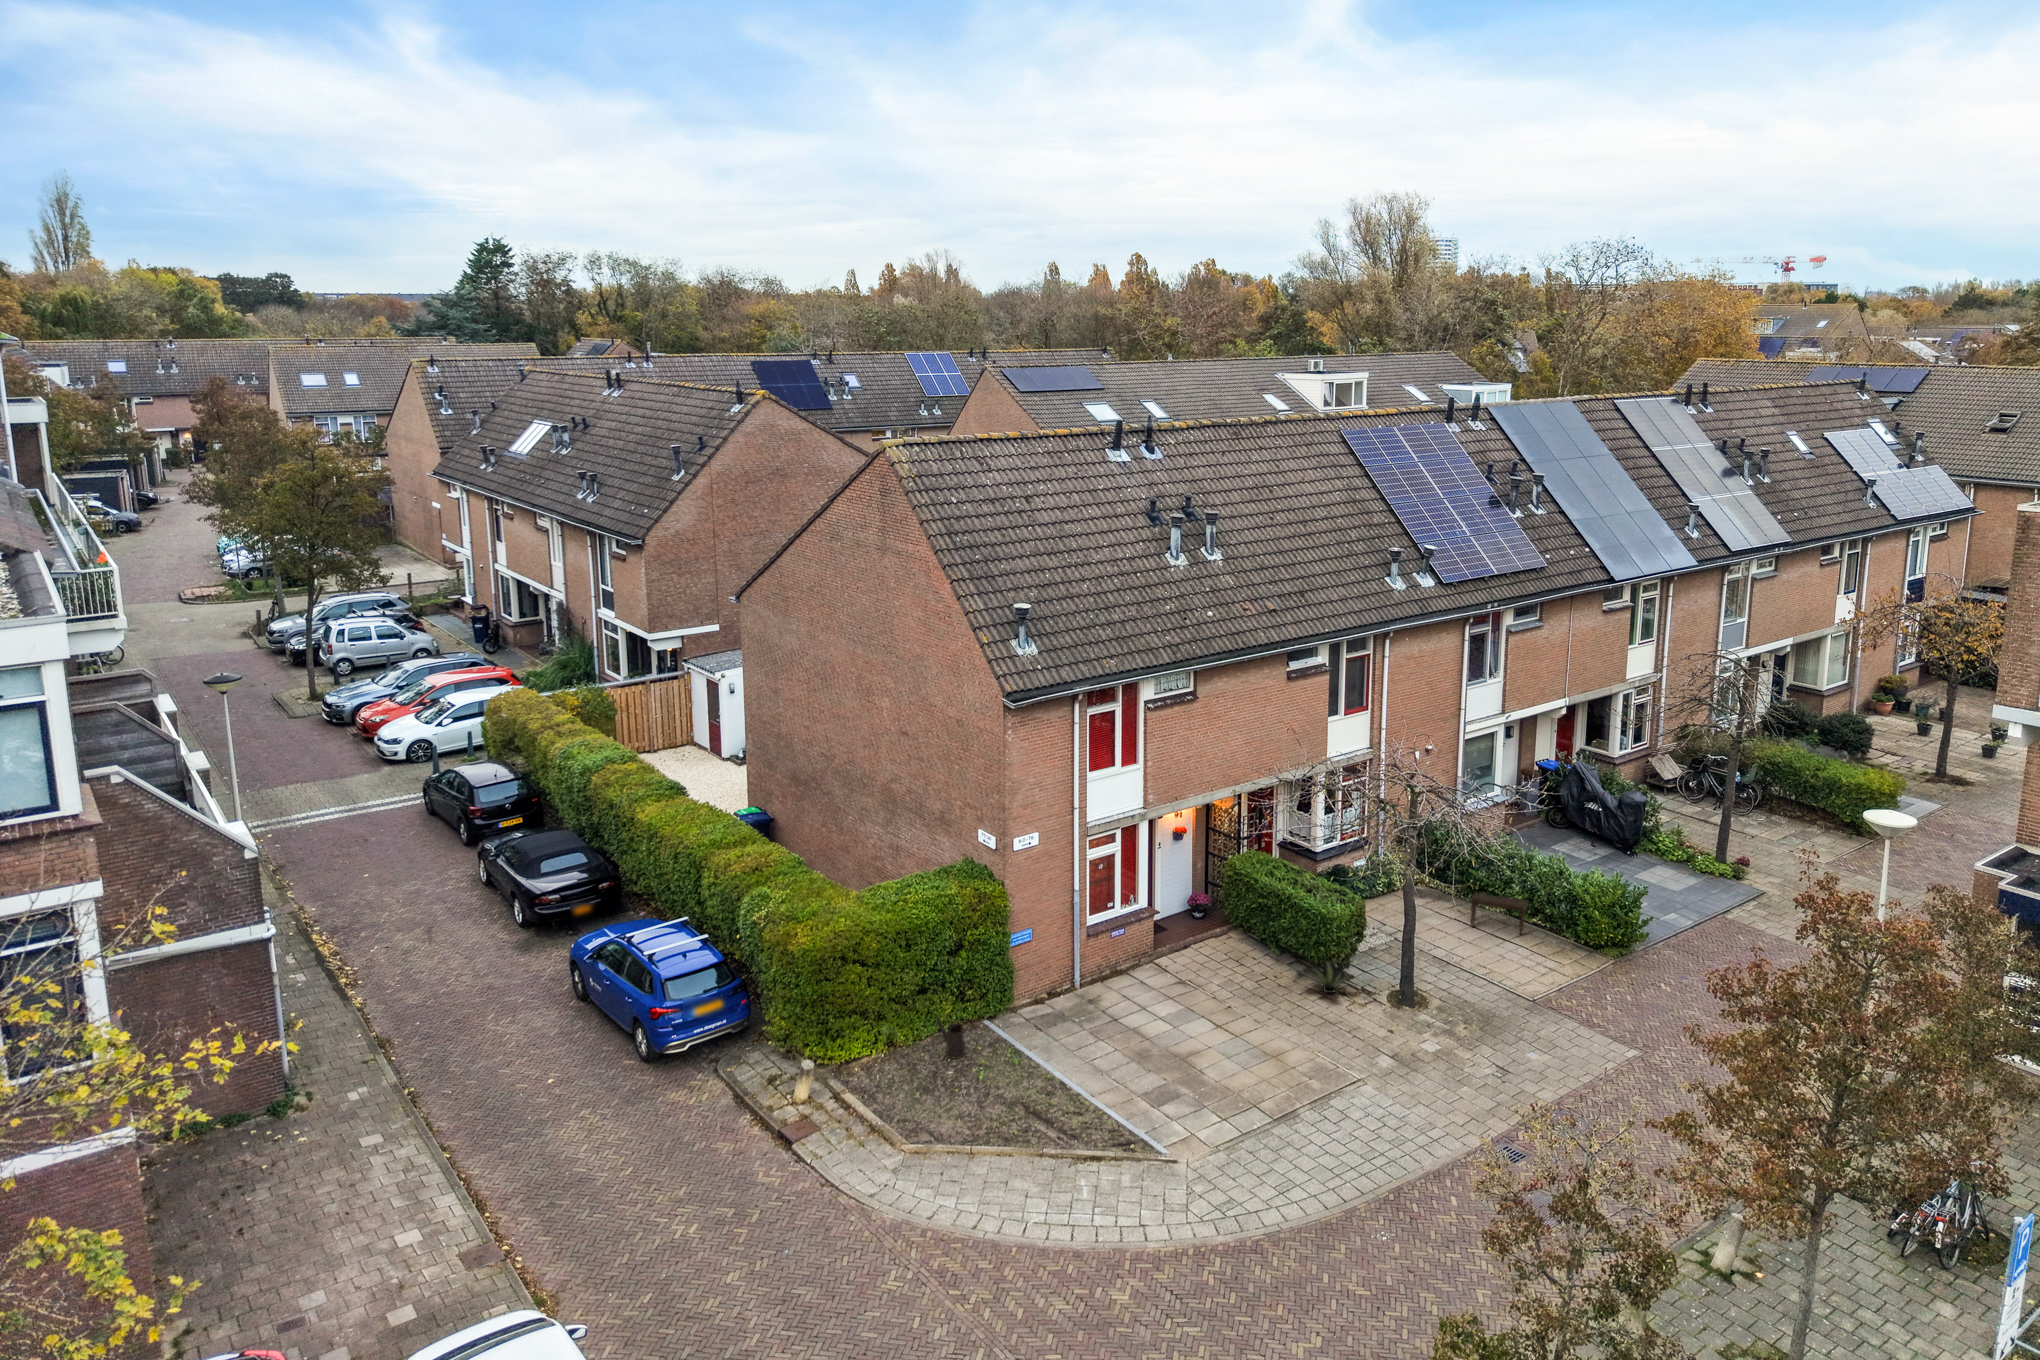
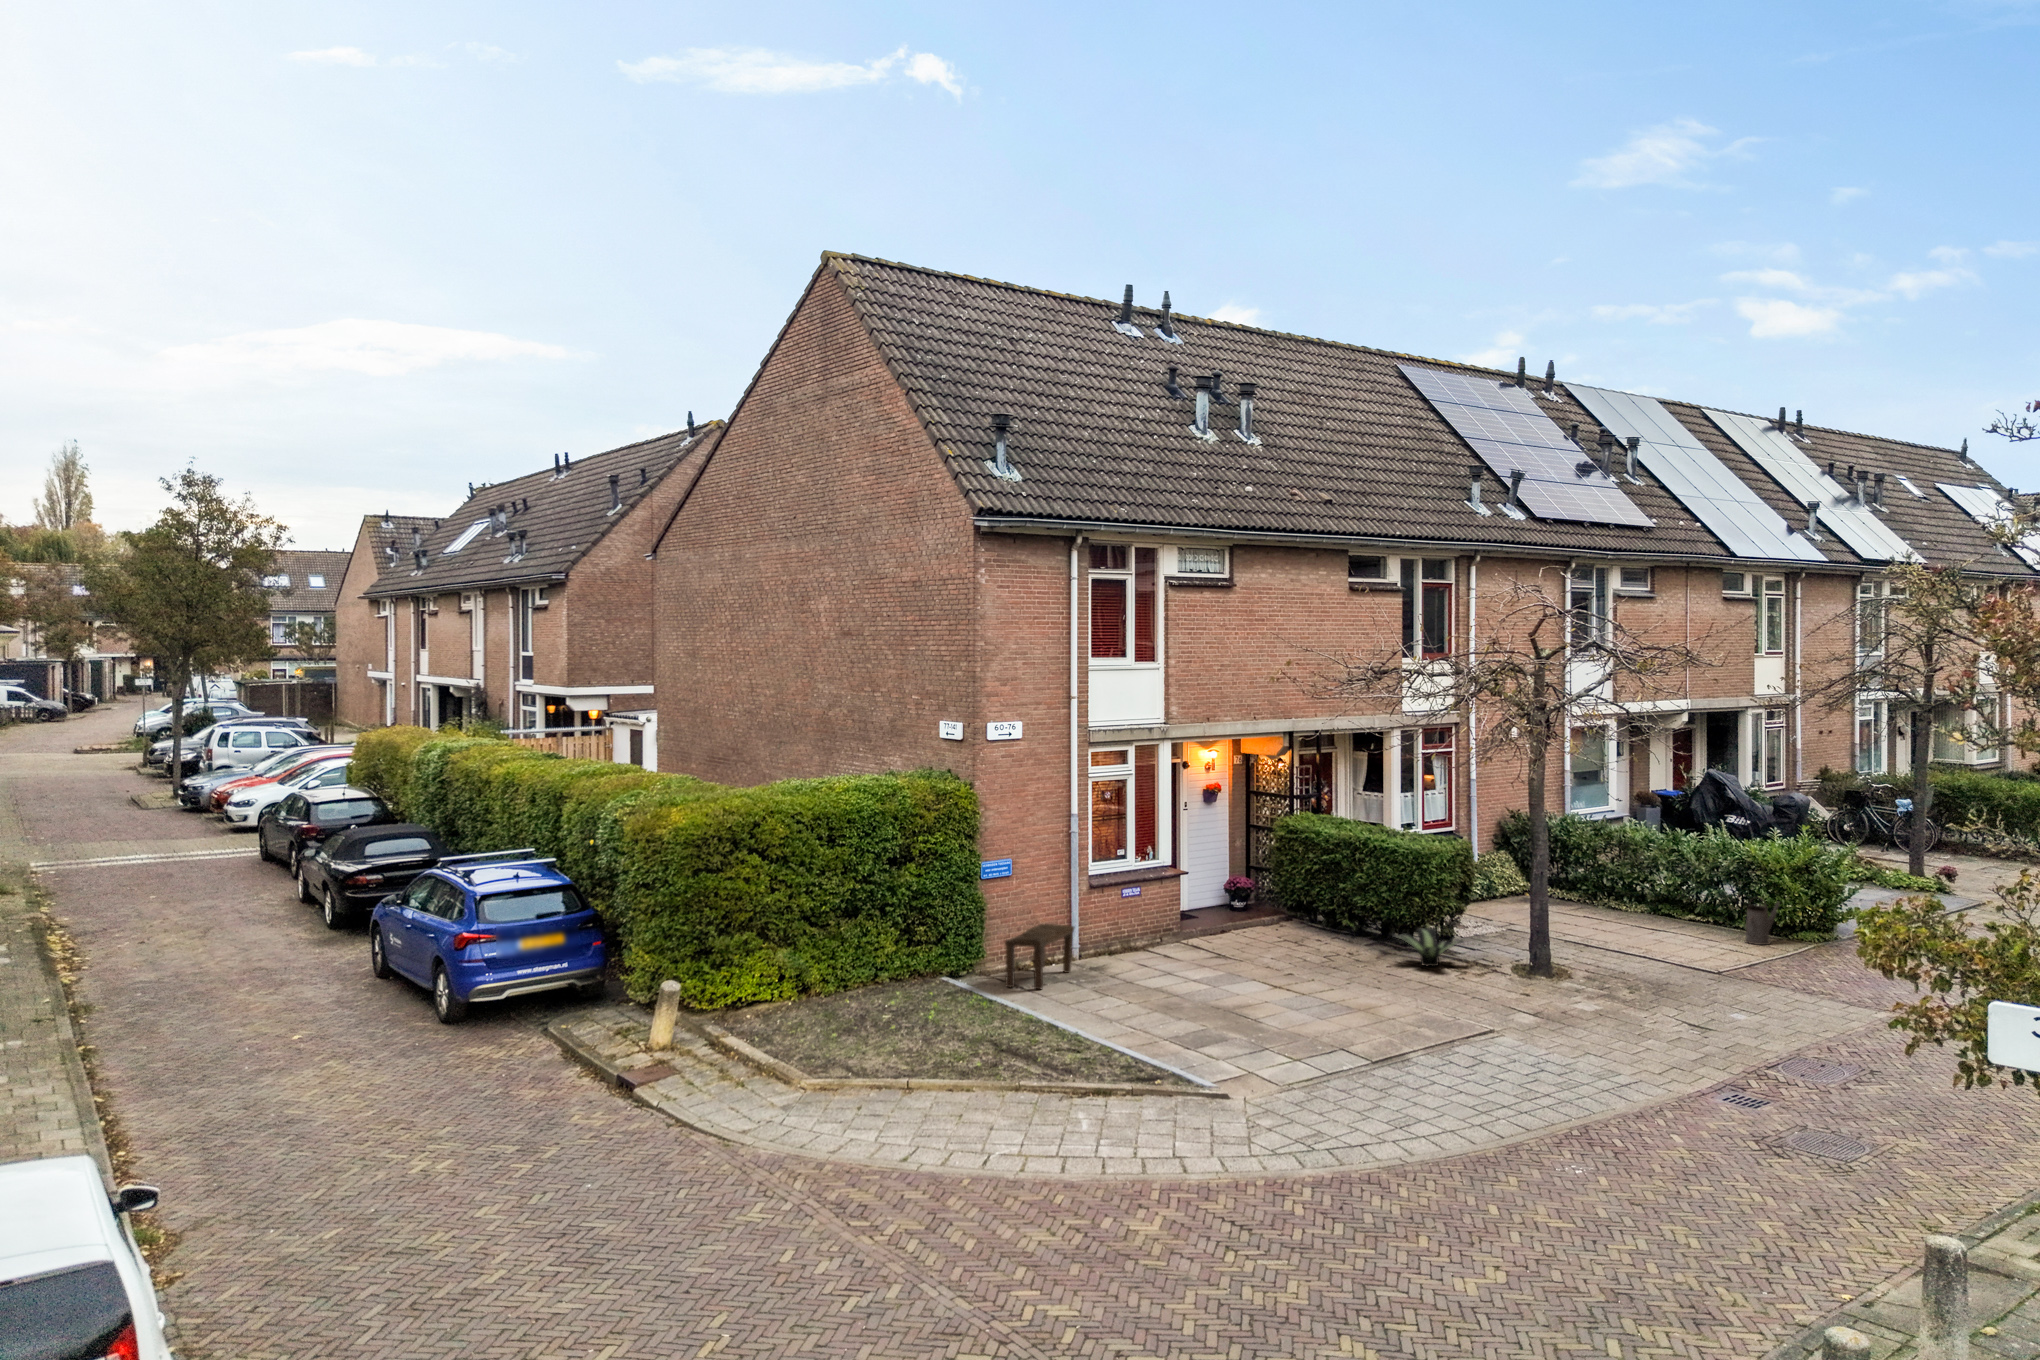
bench: present [1471,893,1528,935] -> present [1005,924,1074,989]
watering can: present [935,1015,966,1059] -> present [1745,897,1780,945]

